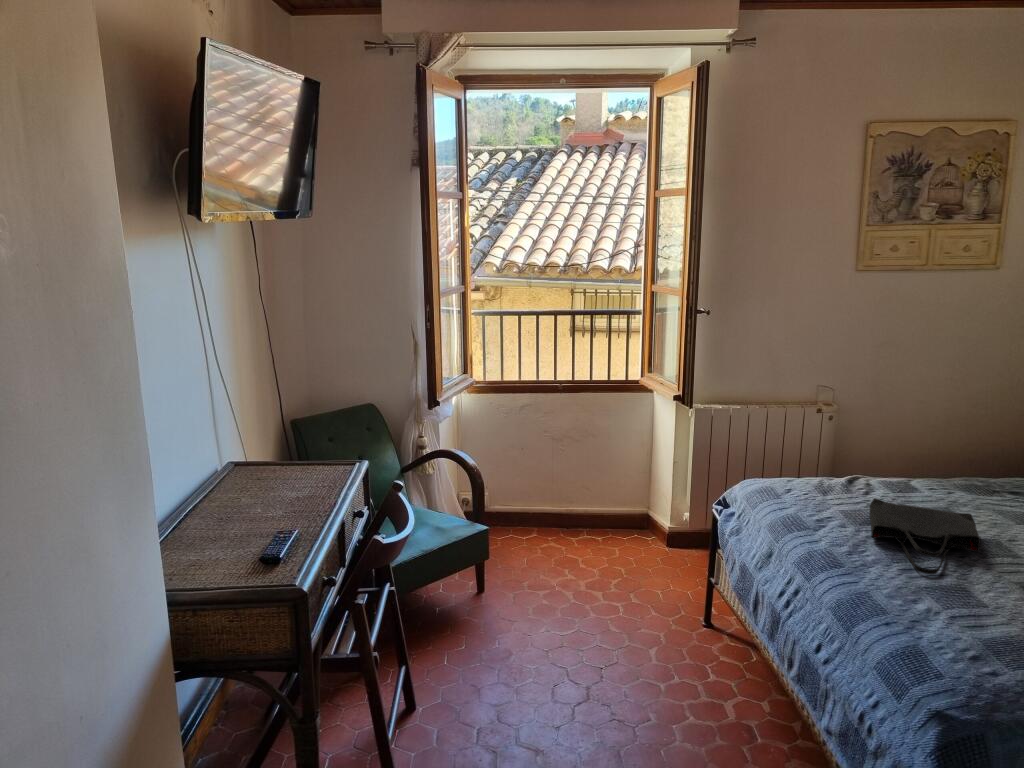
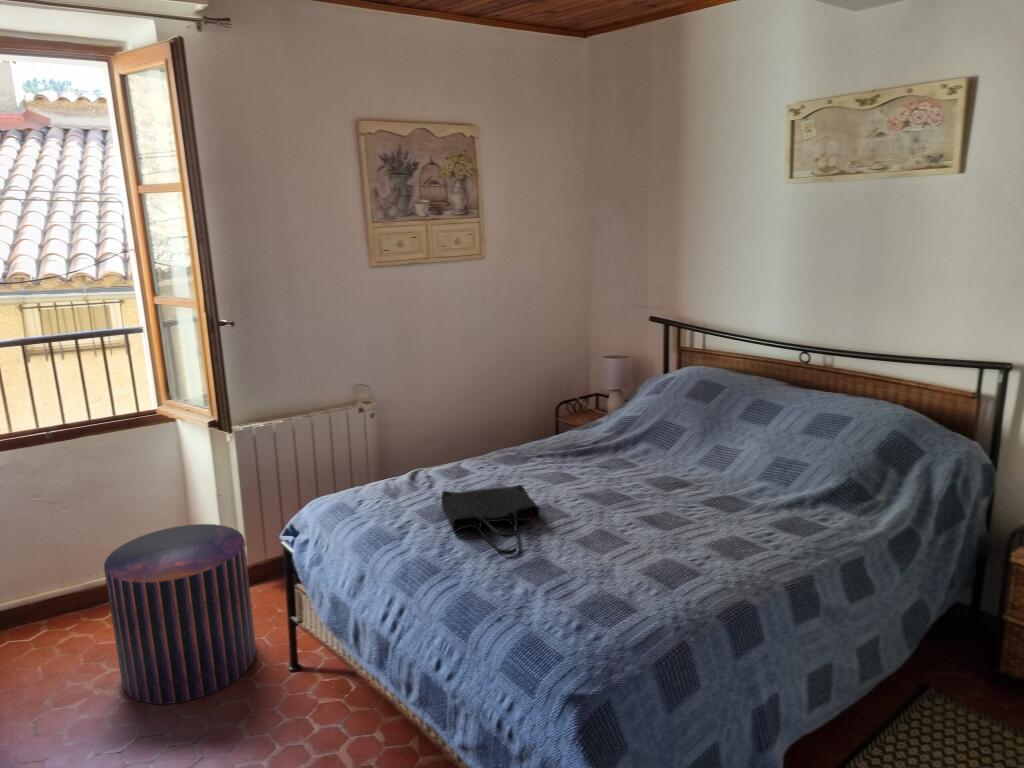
pouf: none [576,476,685,618] -> present [104,524,256,704]

